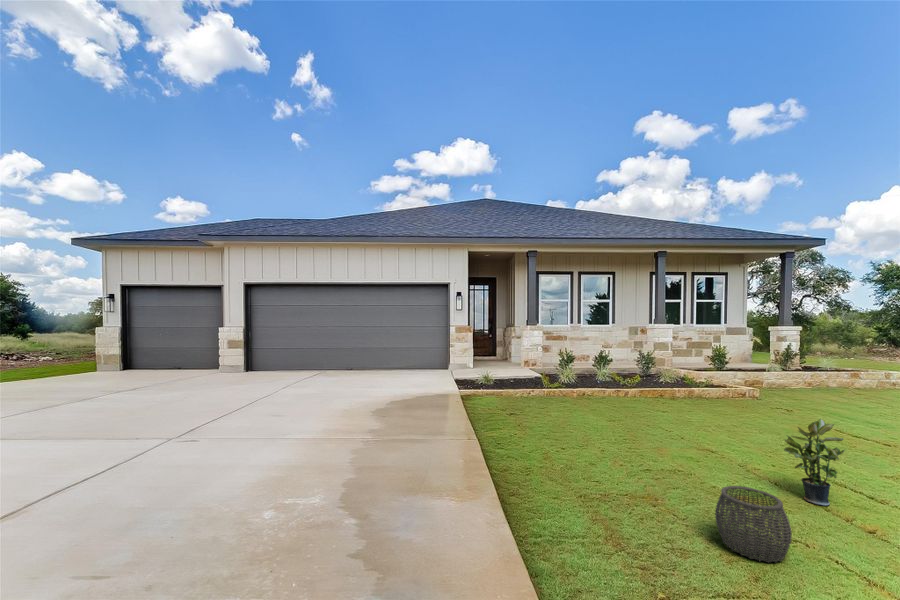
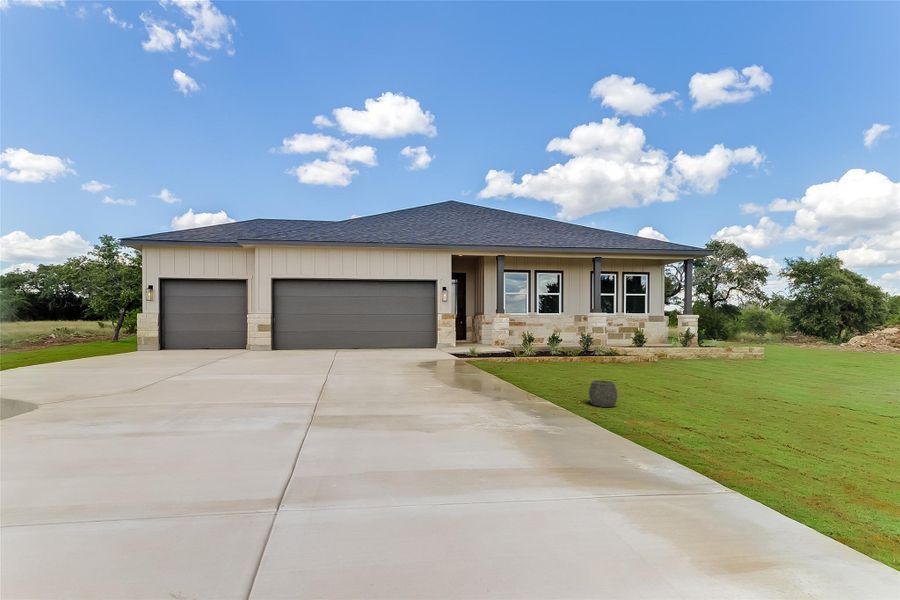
potted plant: present [784,419,844,506] -> none [632,354,657,396]

